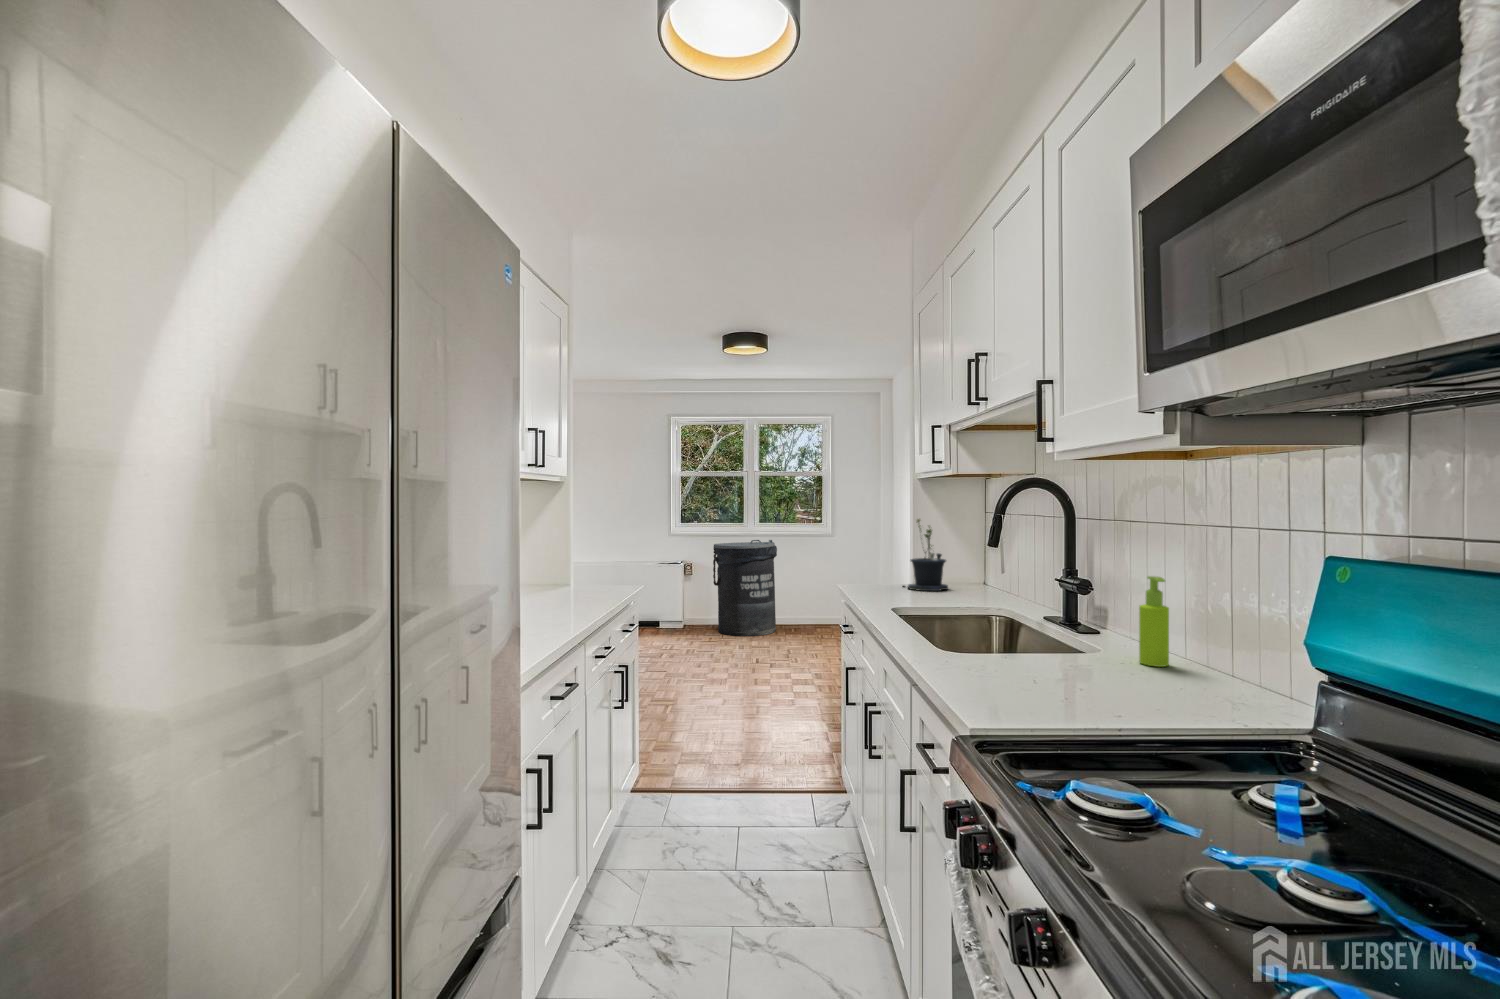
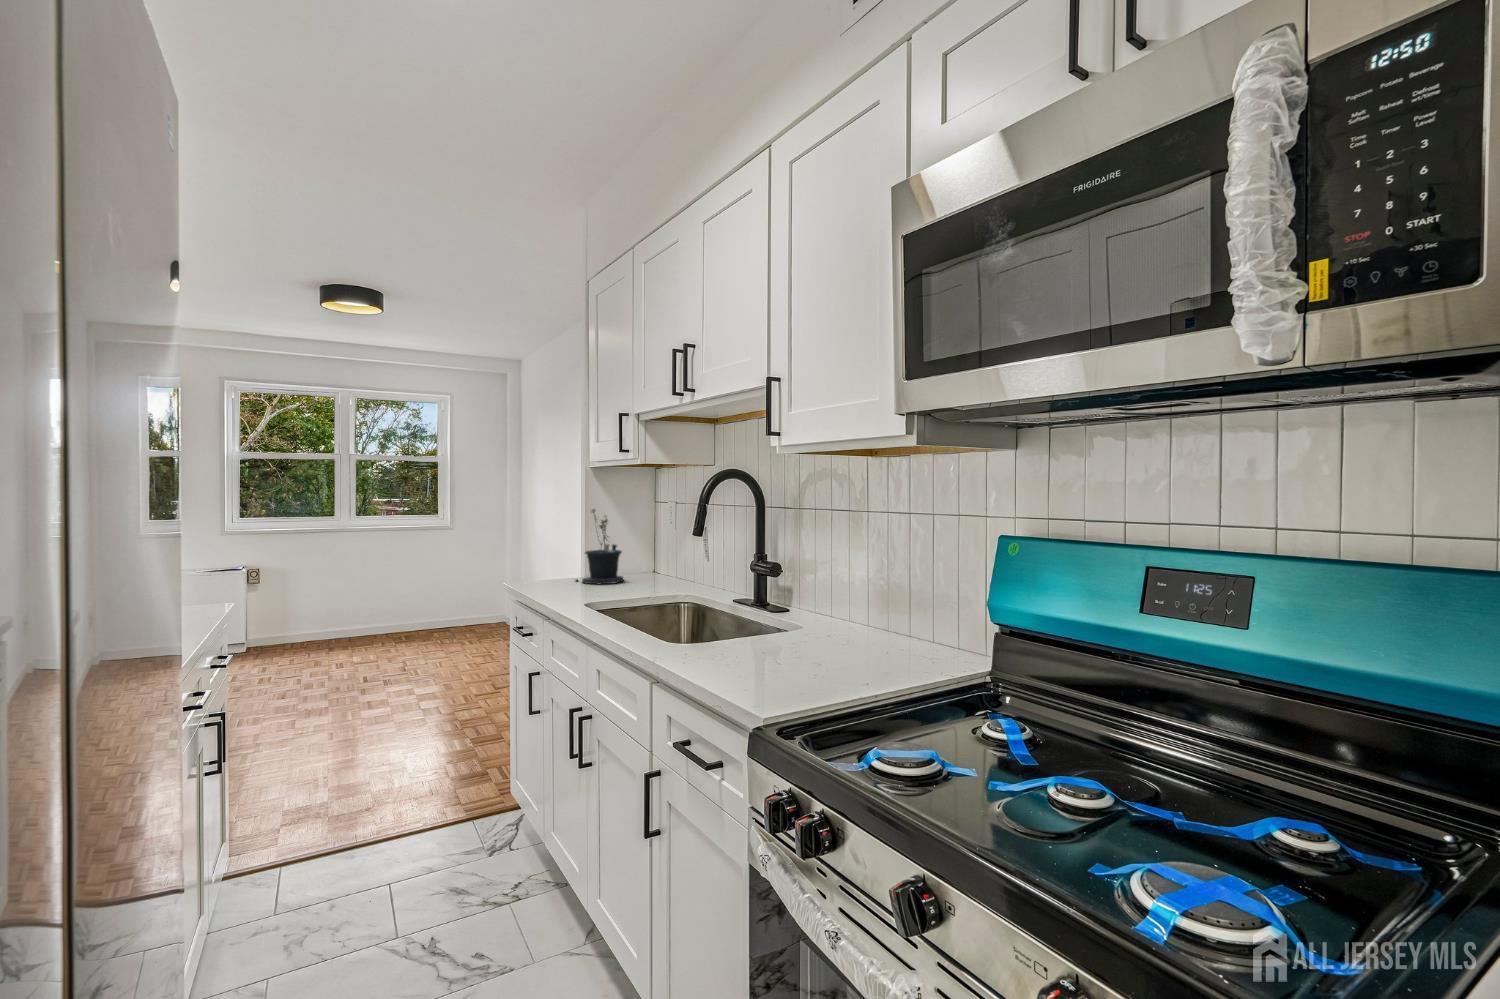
trash can: present [713,540,777,636] -> none [293,535,382,654]
soap dispenser: present [1139,576,1169,667] -> none [840,558,863,638]

